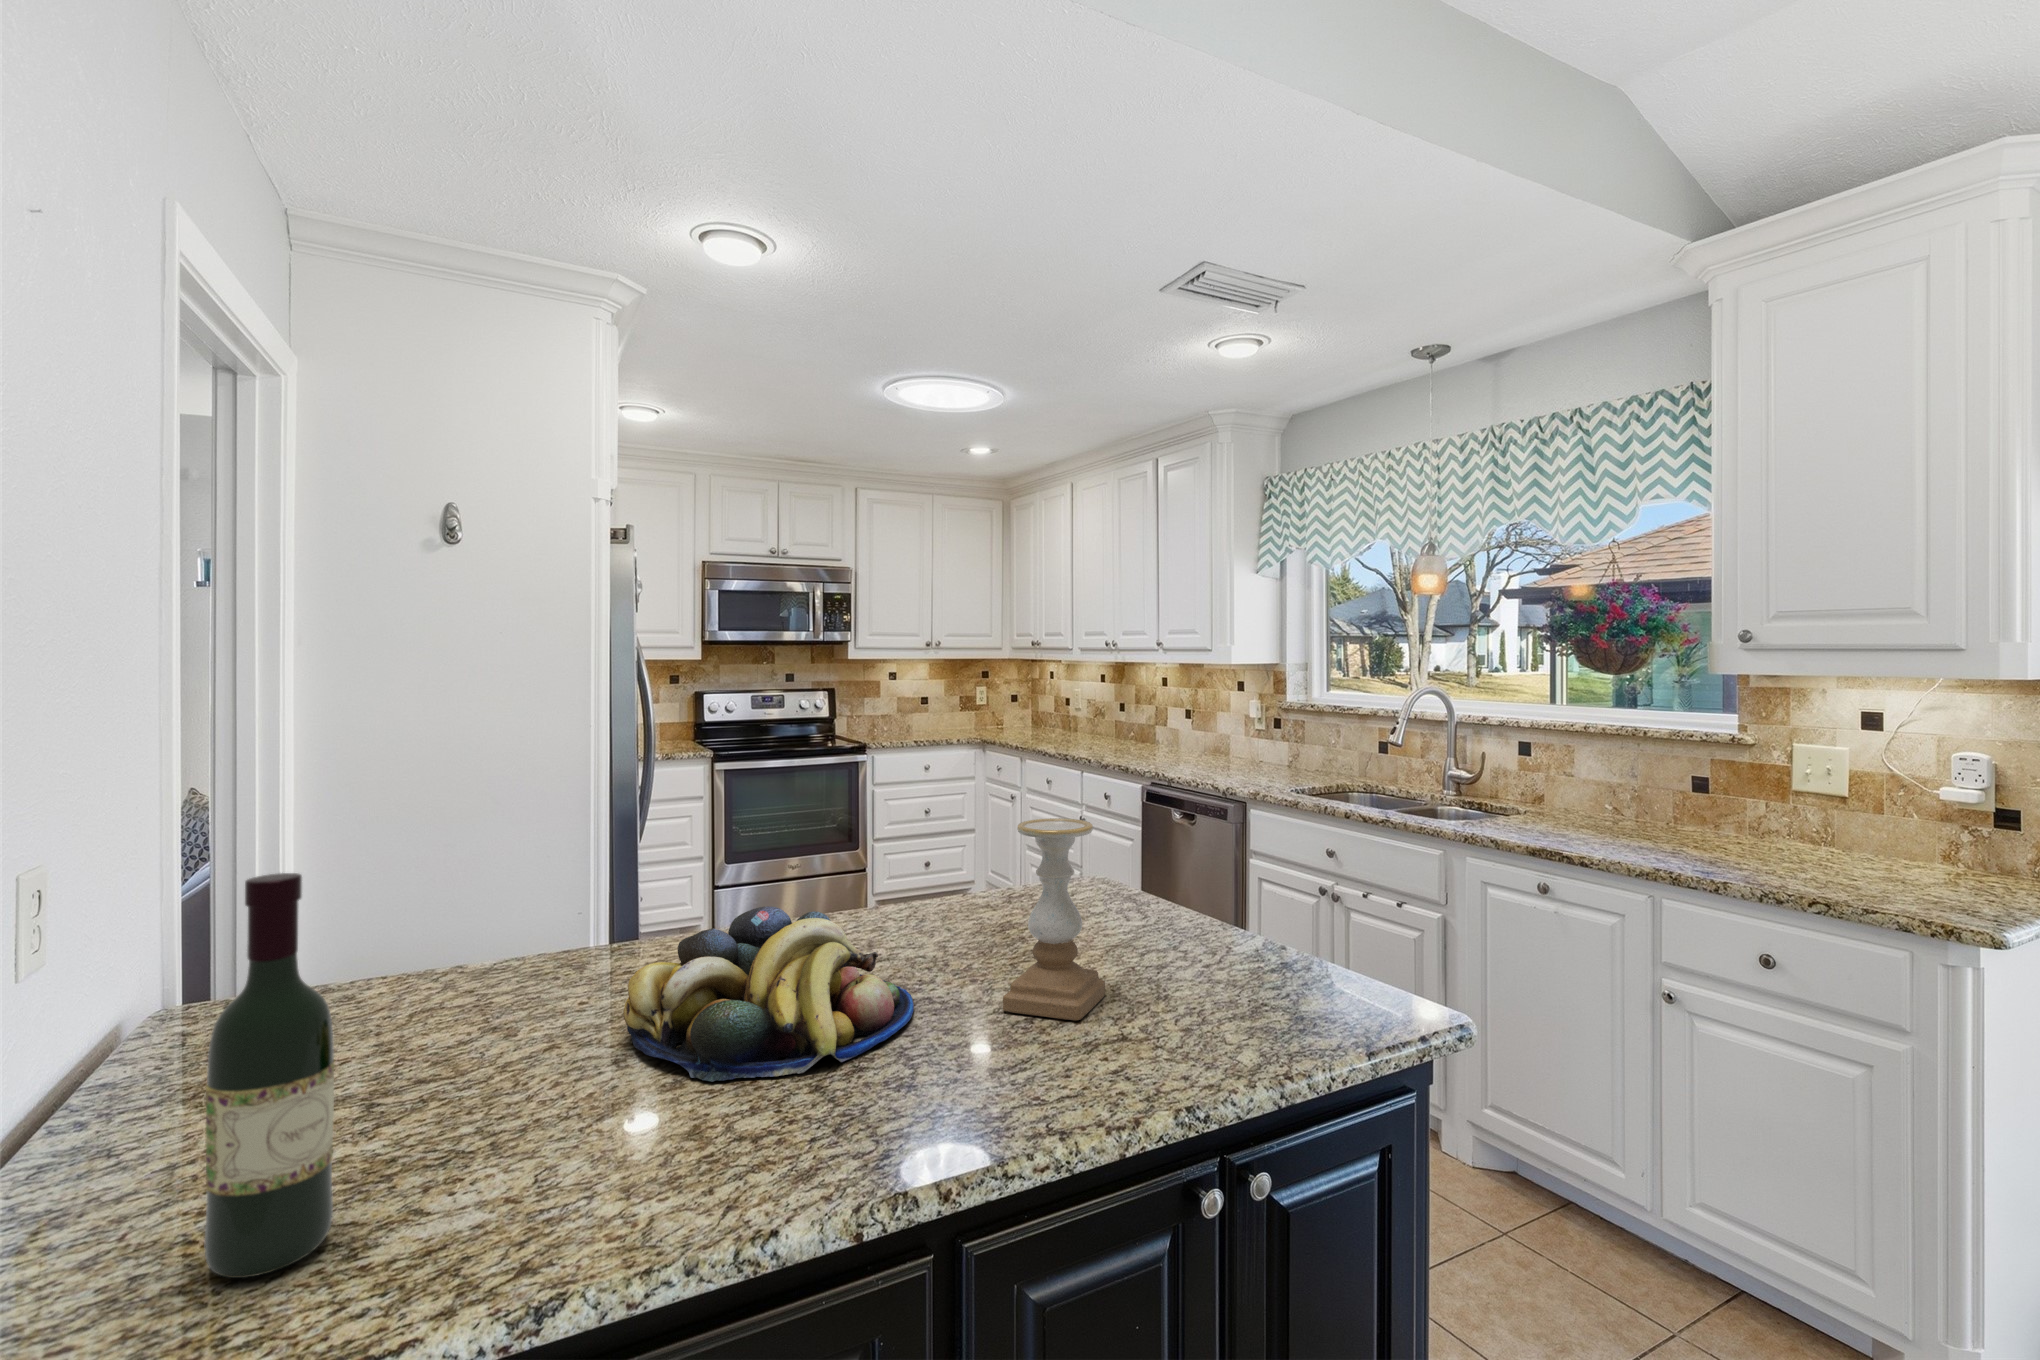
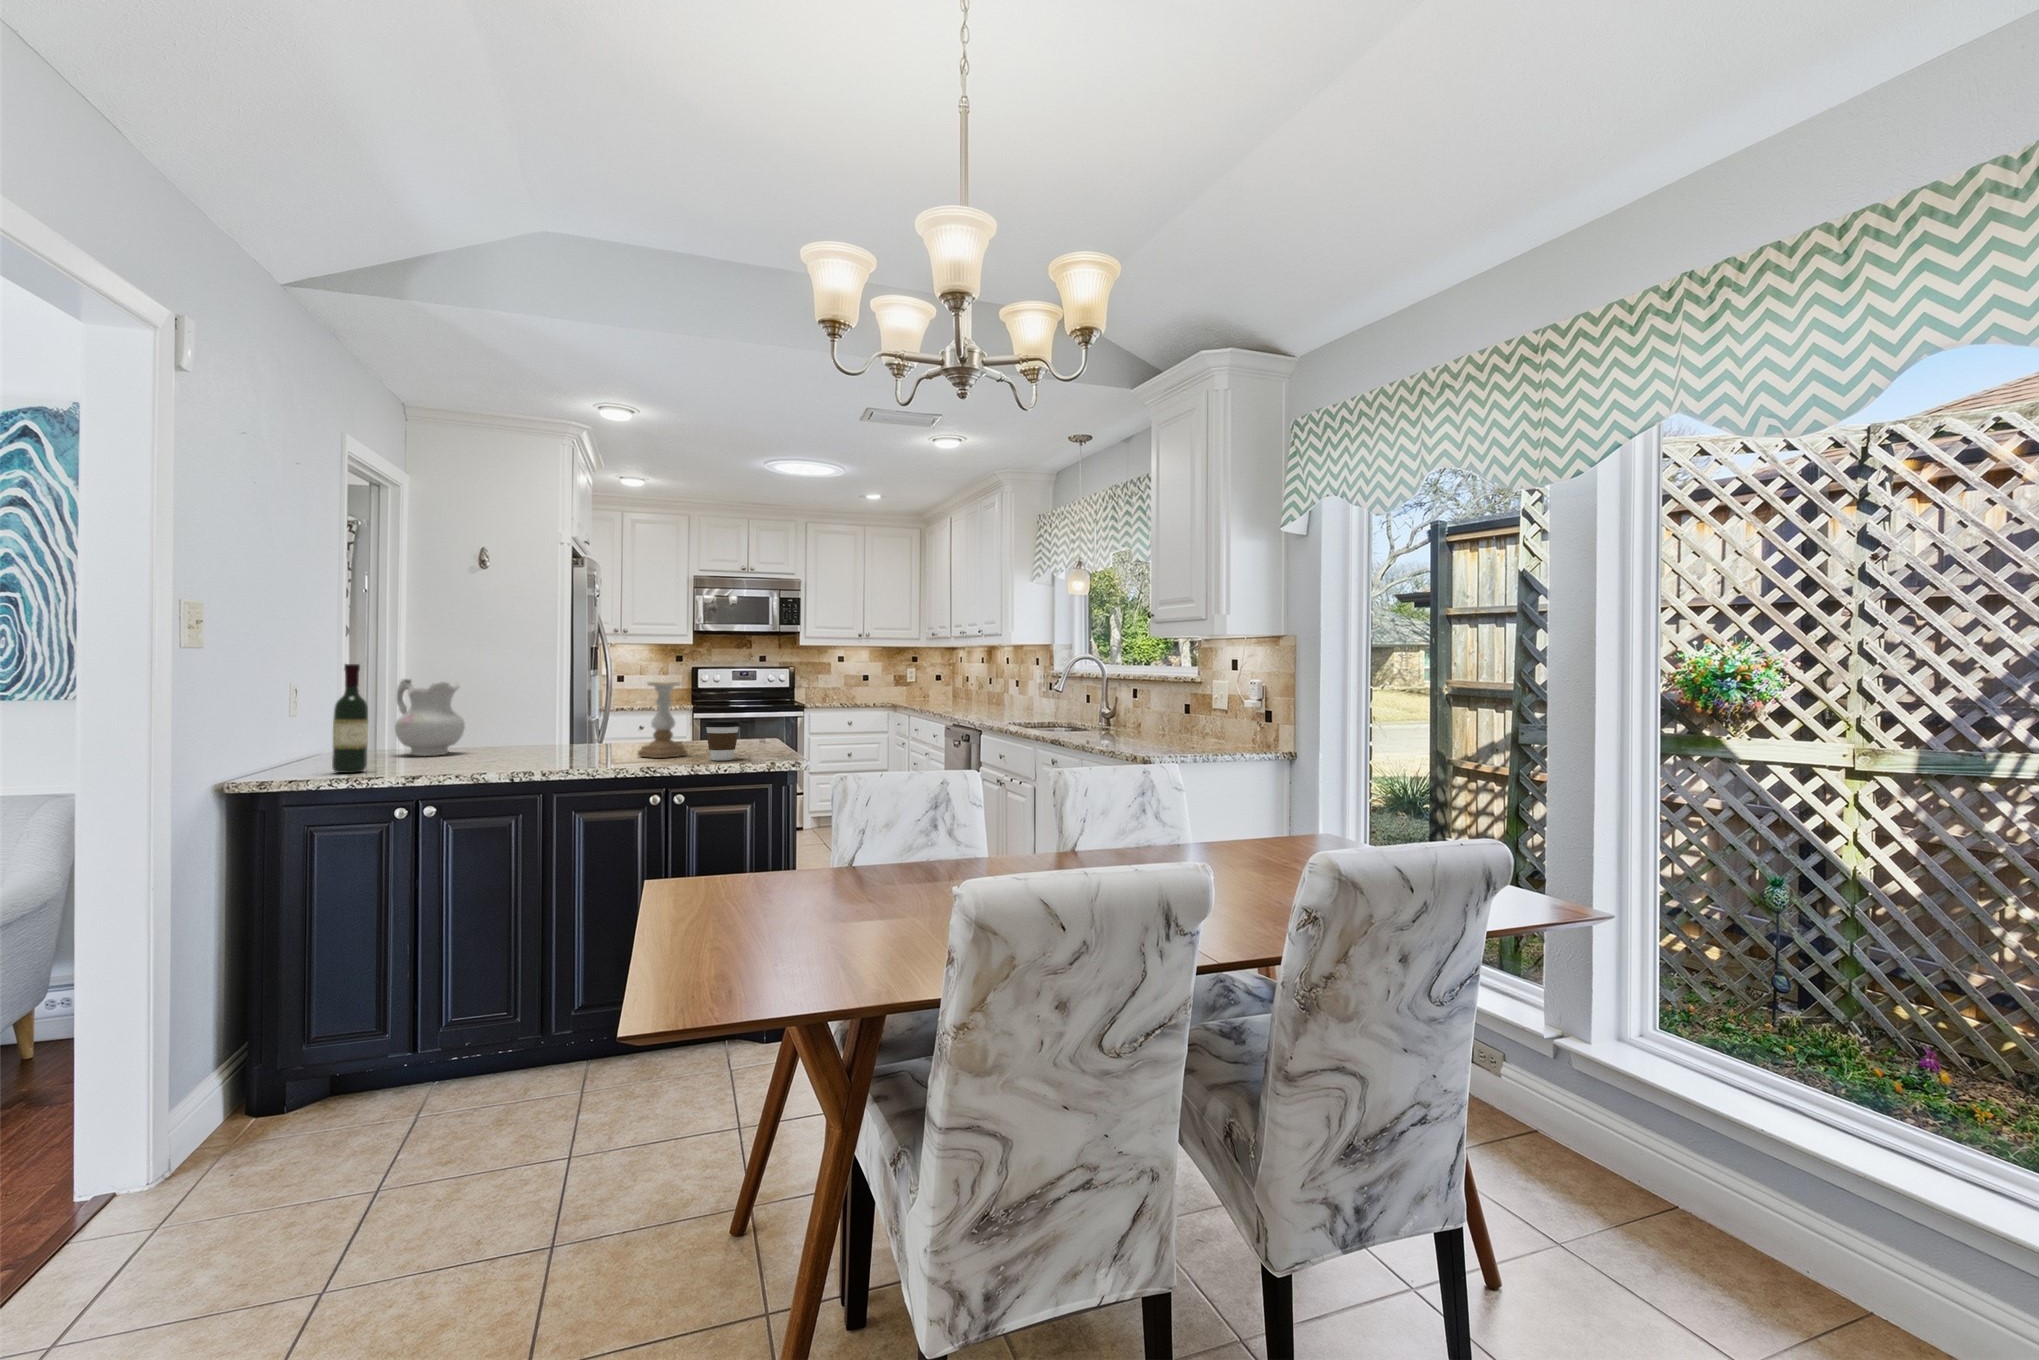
ceramic pitcher: none [348,831,530,1041] -> present [395,679,465,756]
fruit bowl: present [623,906,914,1082] -> none [486,717,609,761]
coffee cup: none [1199,917,1285,1030] -> present [704,720,741,760]

